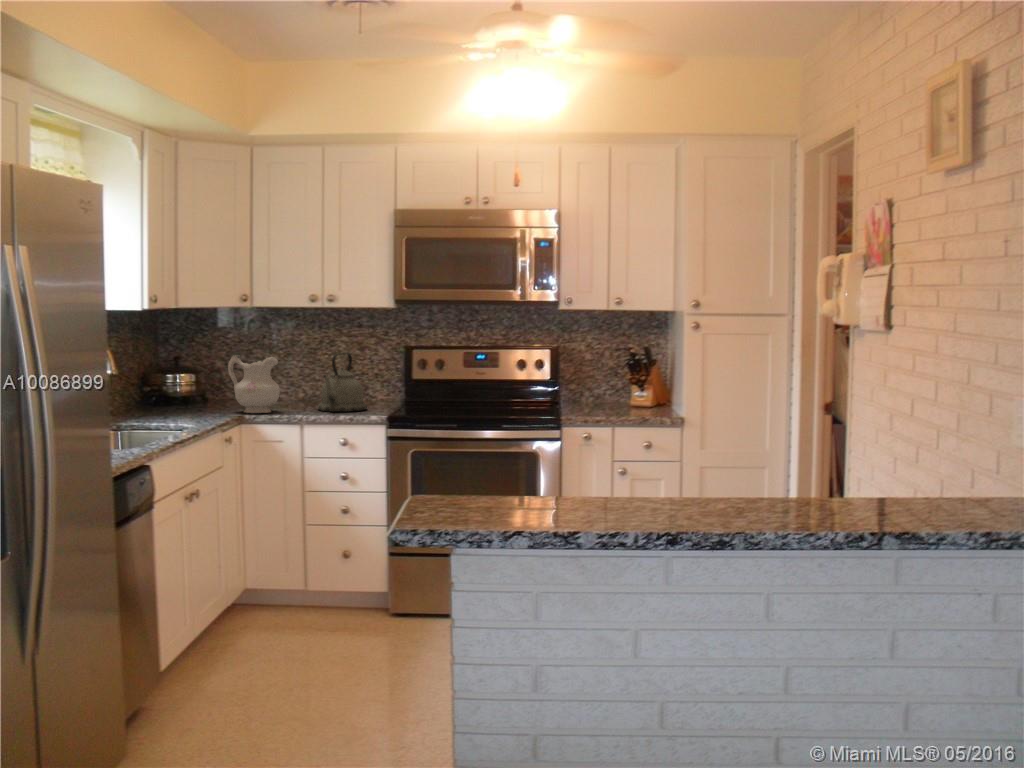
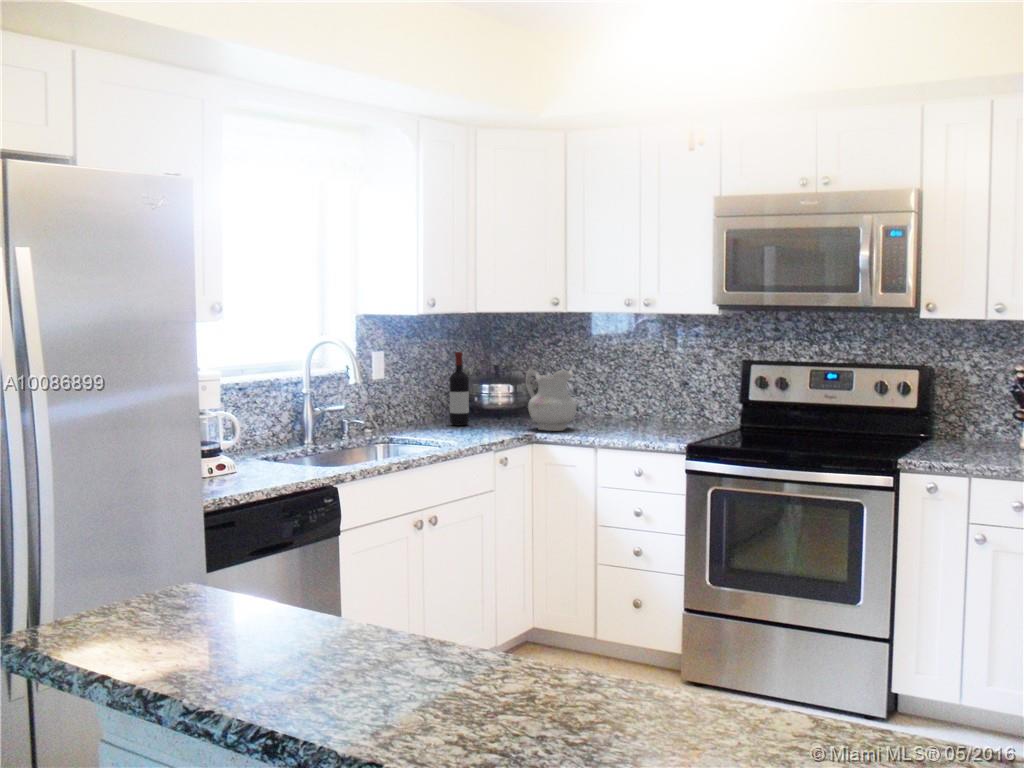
wine bottle: none [149,343,169,414] -> present [449,352,469,426]
kettle: present [318,353,367,412] -> none [612,367,674,435]

